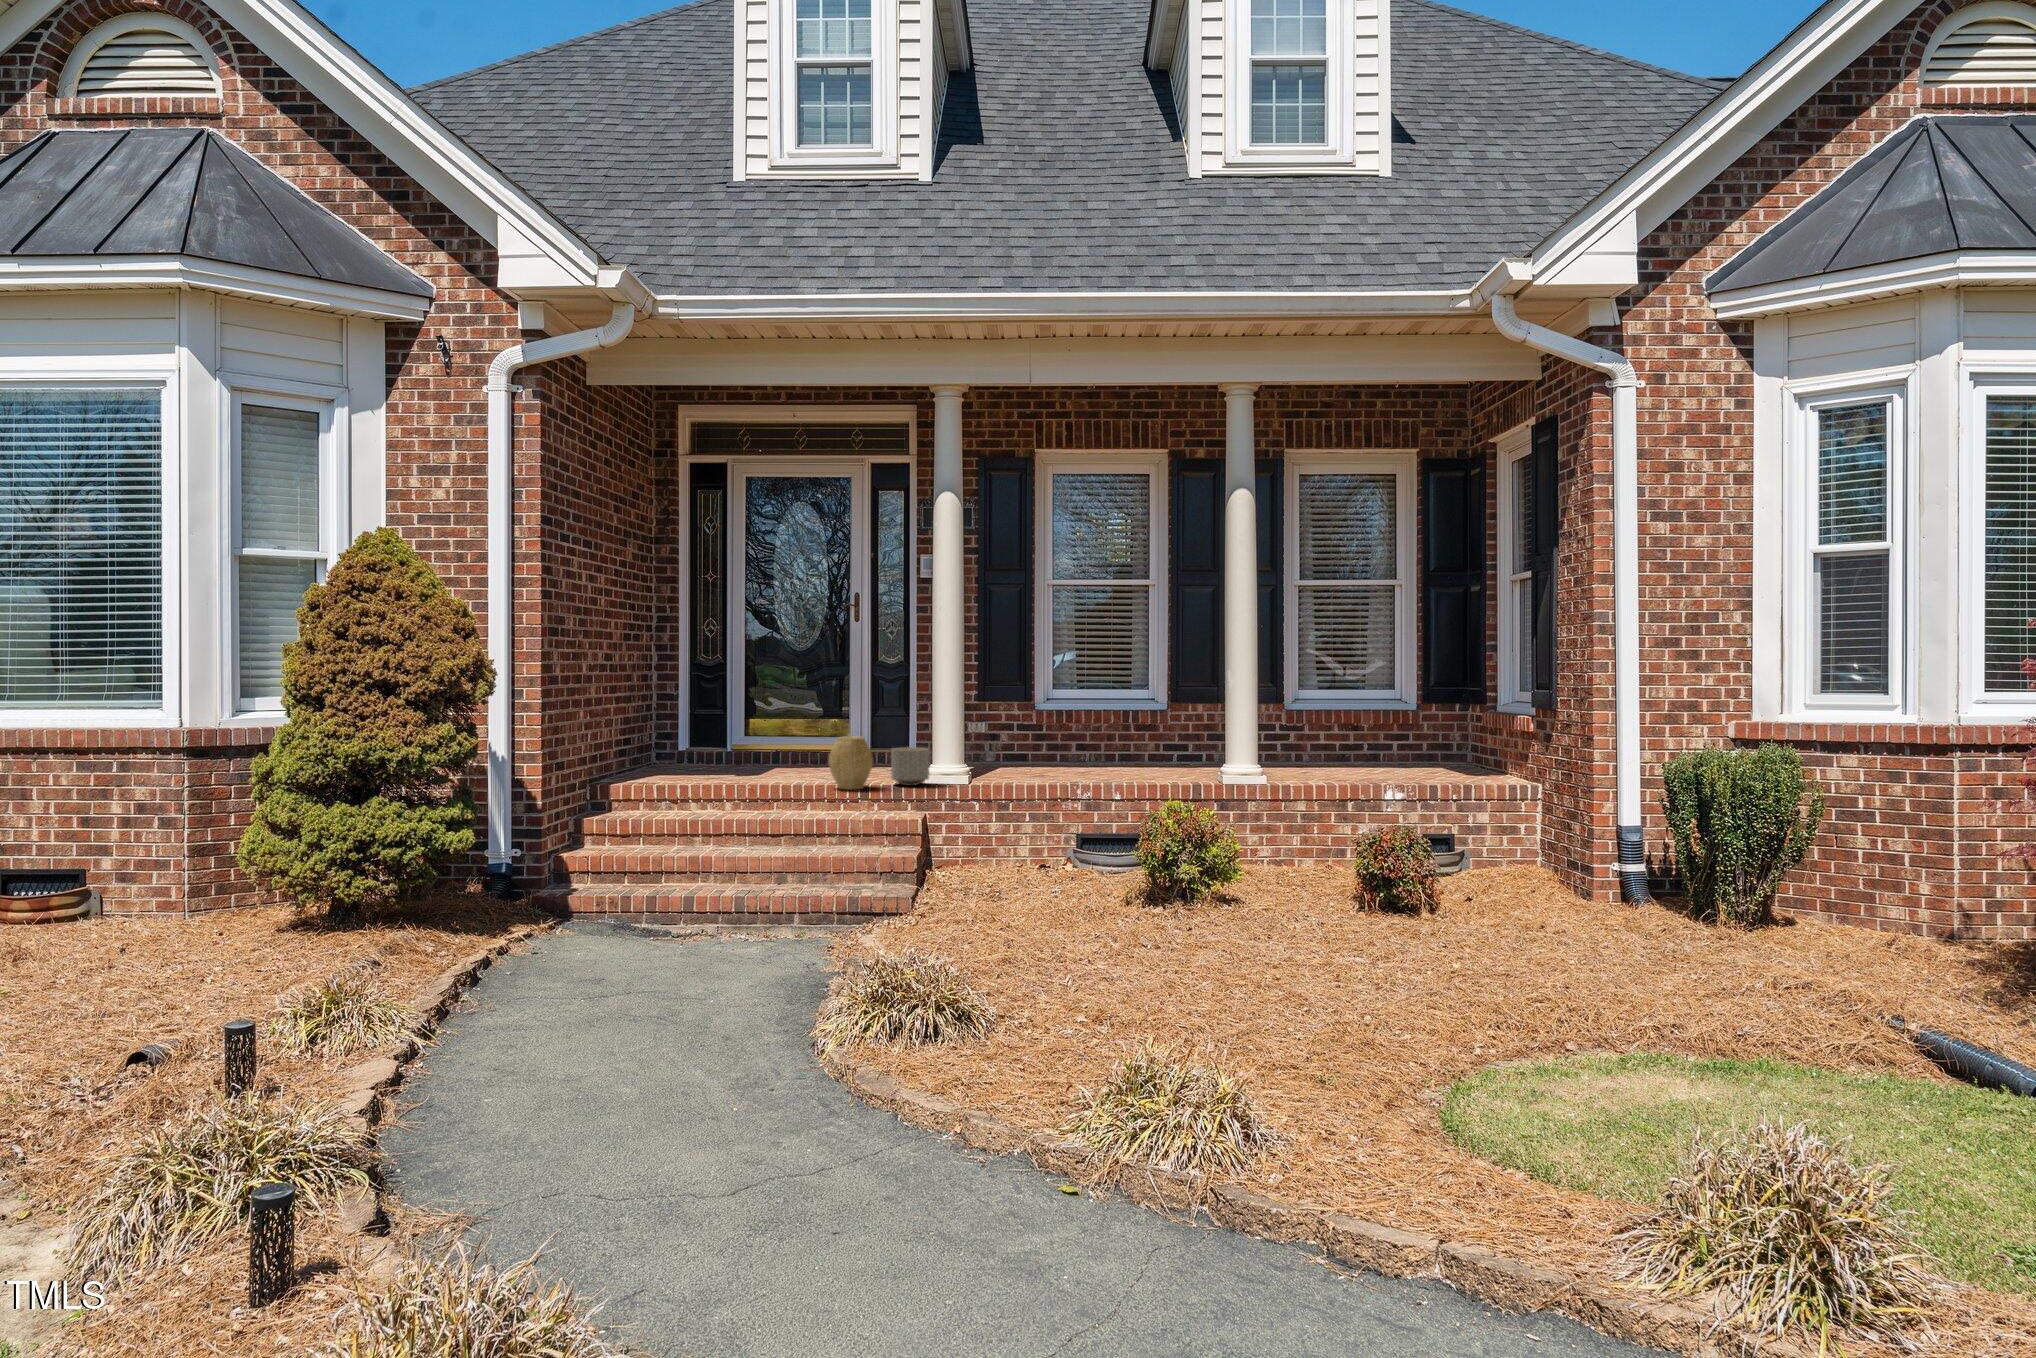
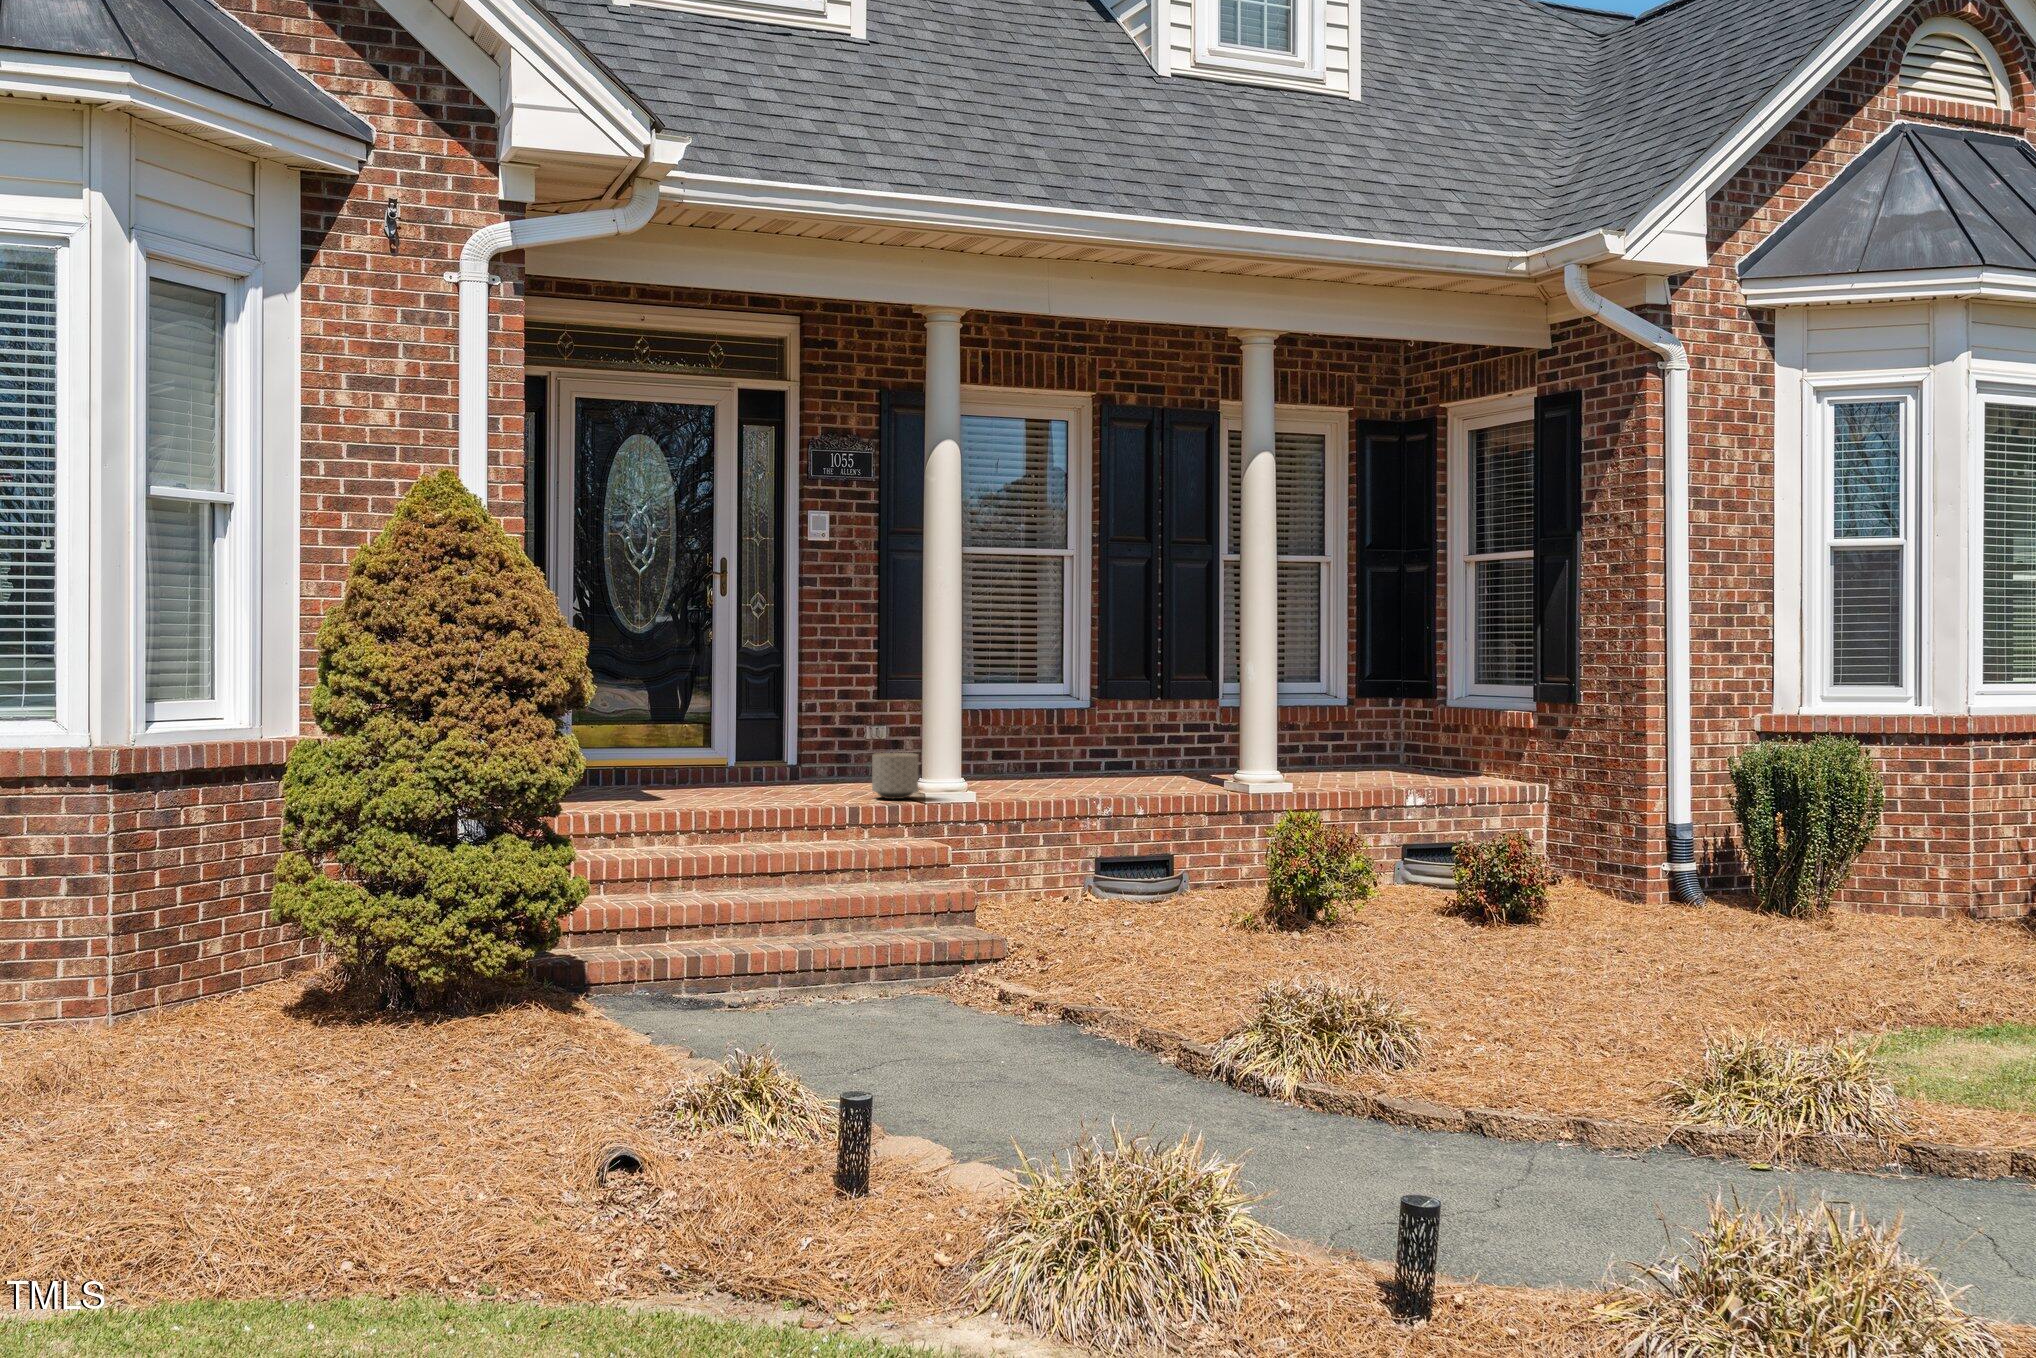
woven basket: present [829,735,873,789] -> none [812,737,866,805]

